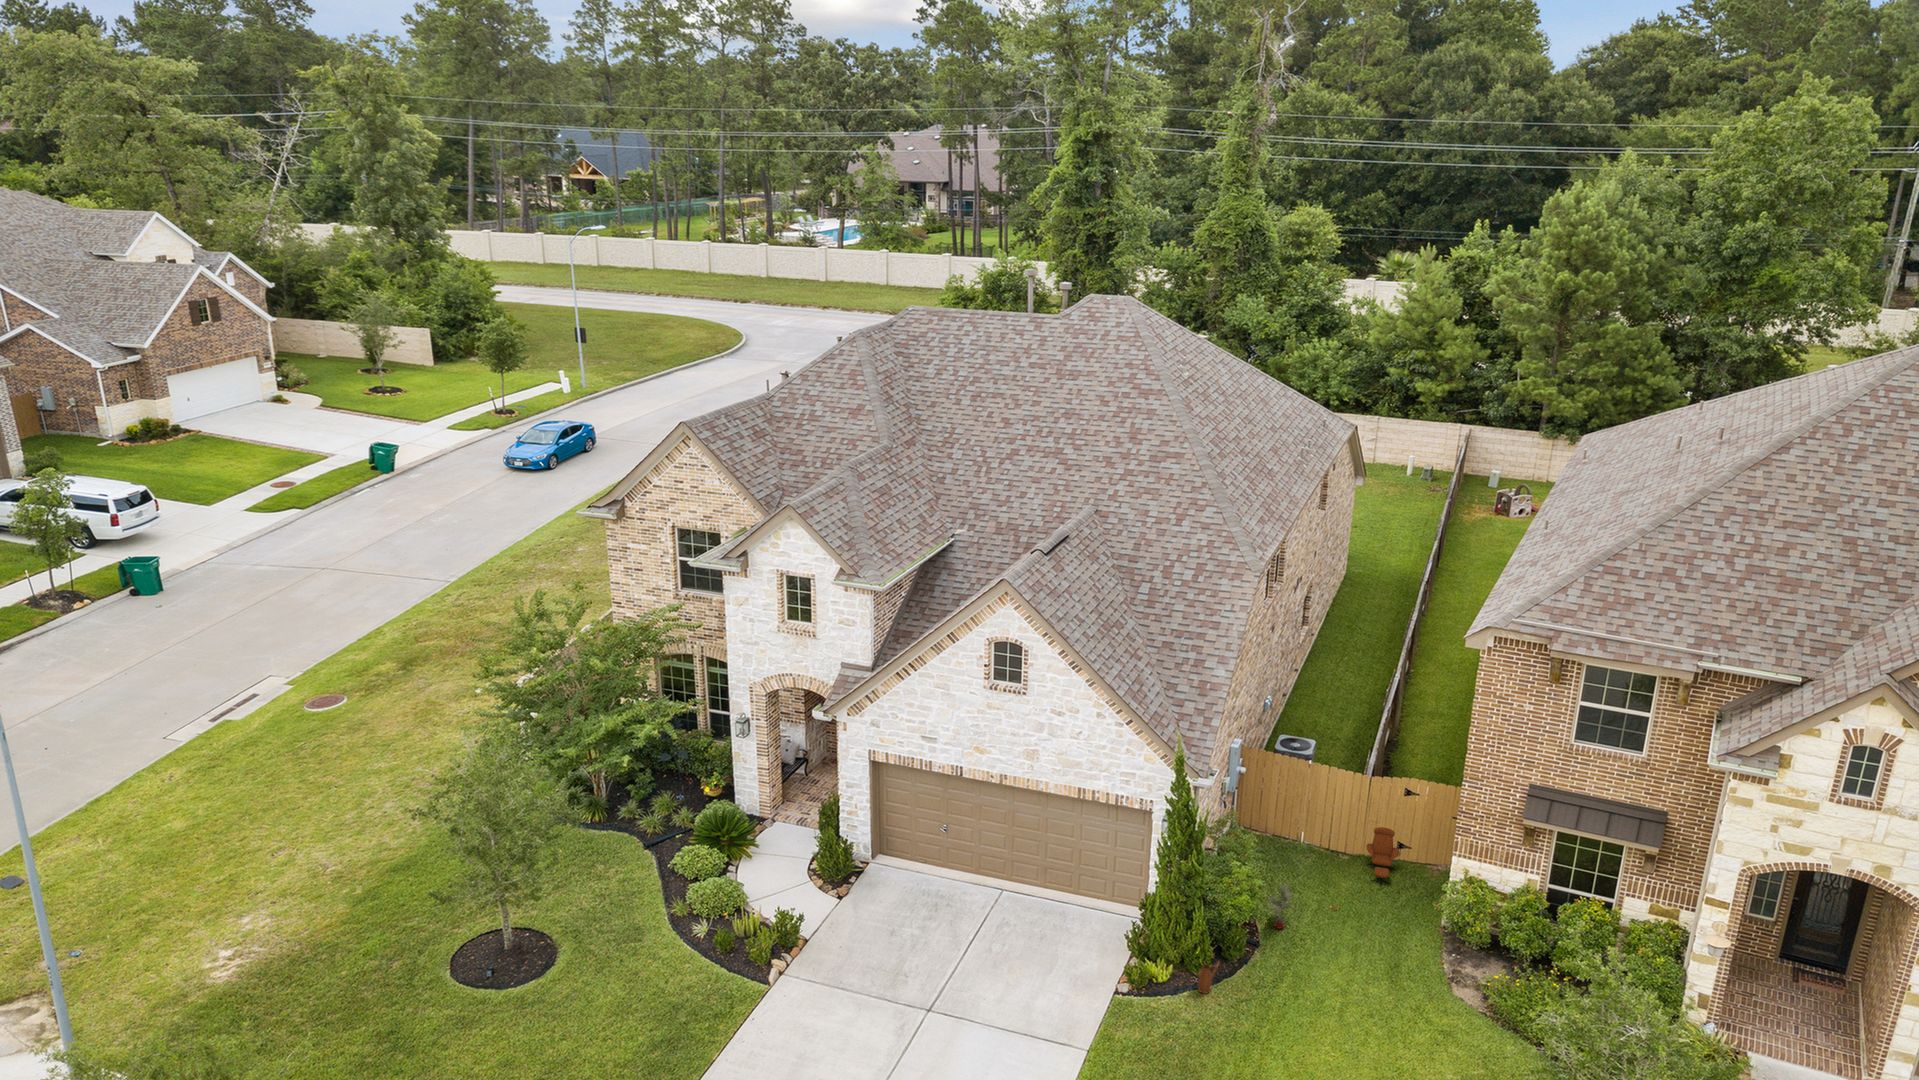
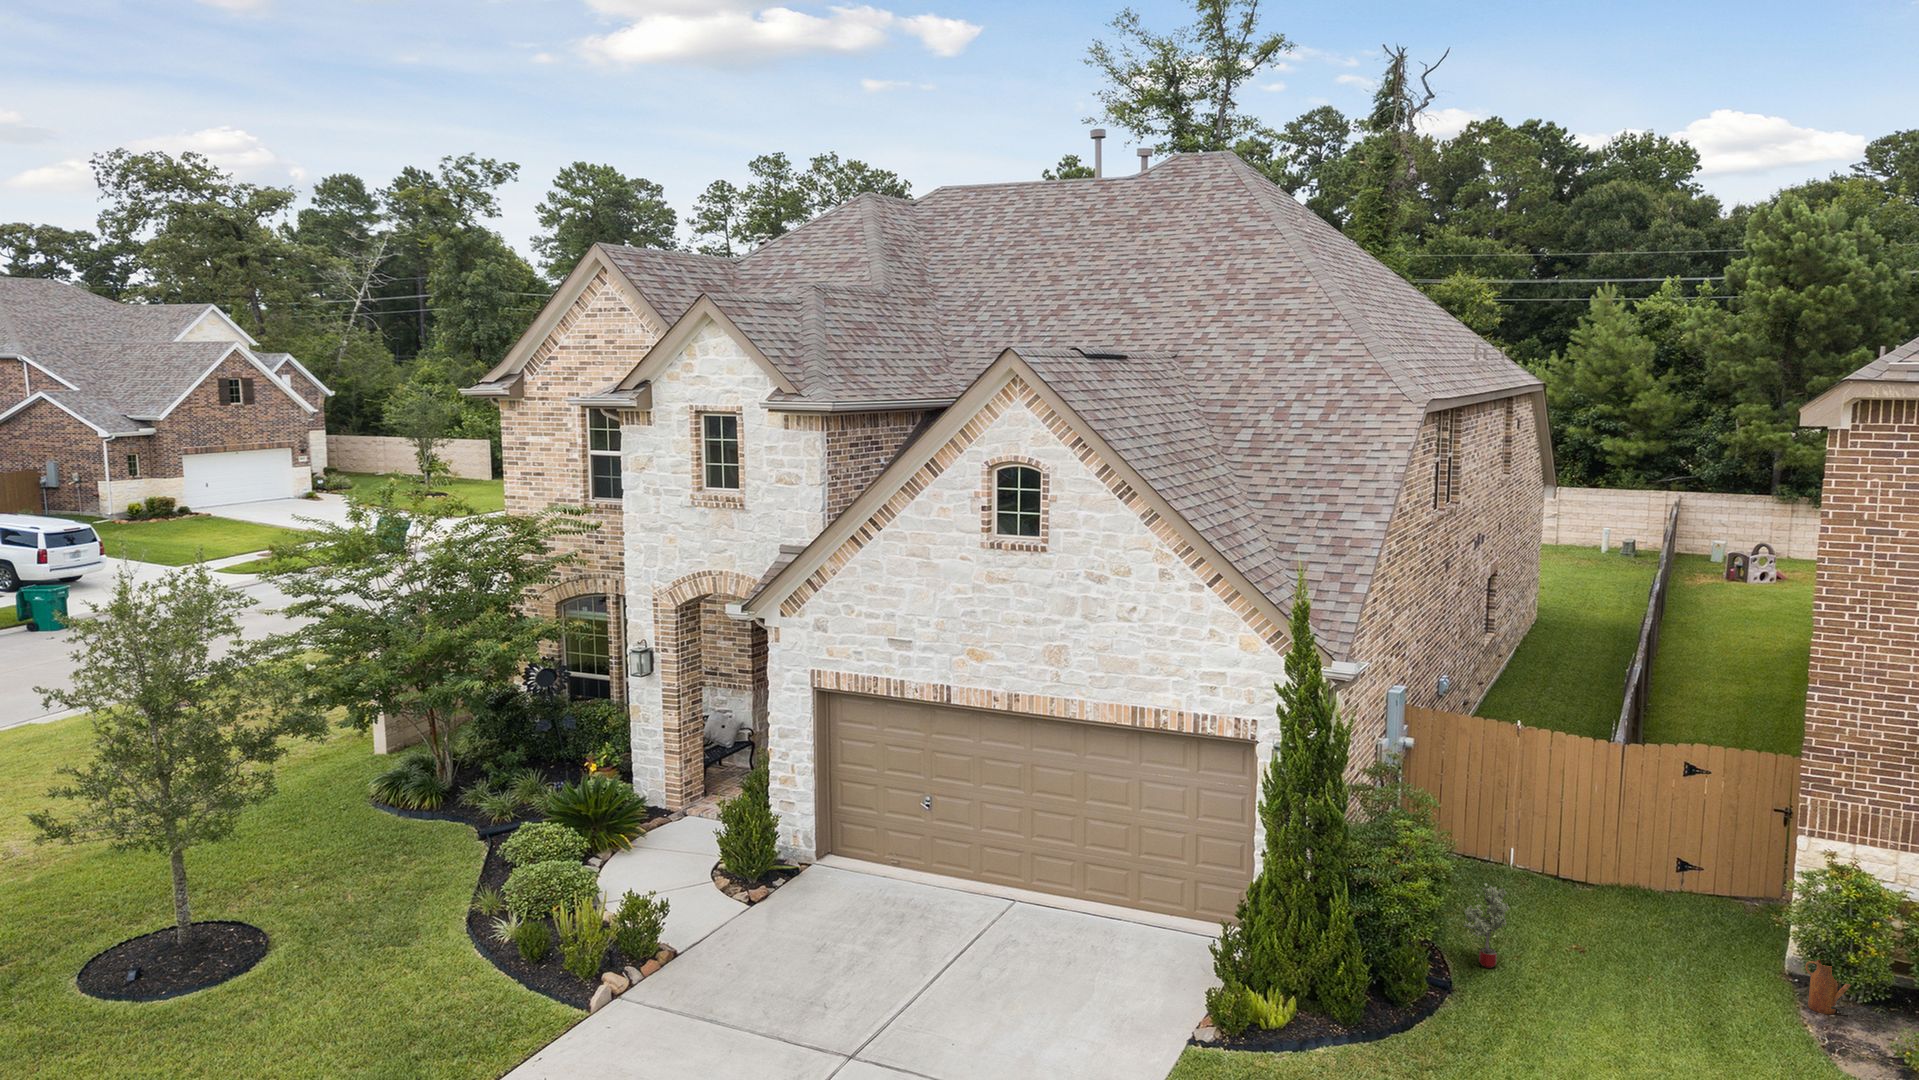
lounge chair: present [1366,827,1399,887] -> none [1627,828,1687,921]
watering can: present [1198,961,1220,994] -> present [1805,959,1851,1014]

